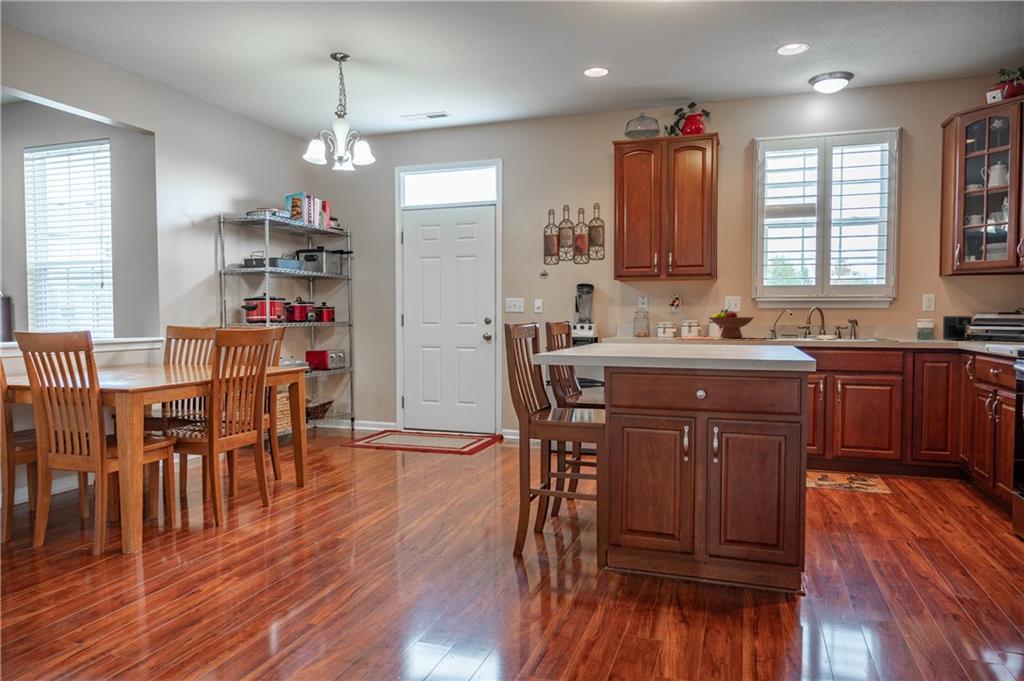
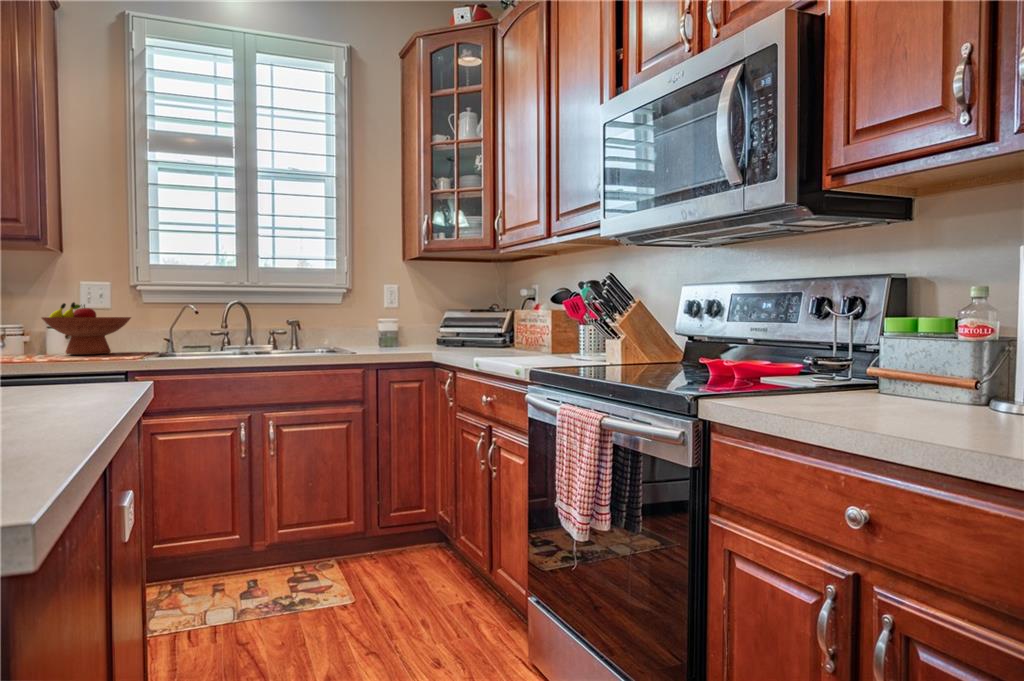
coffee maker: present [943,316,972,340] -> none [410,315,455,348]

